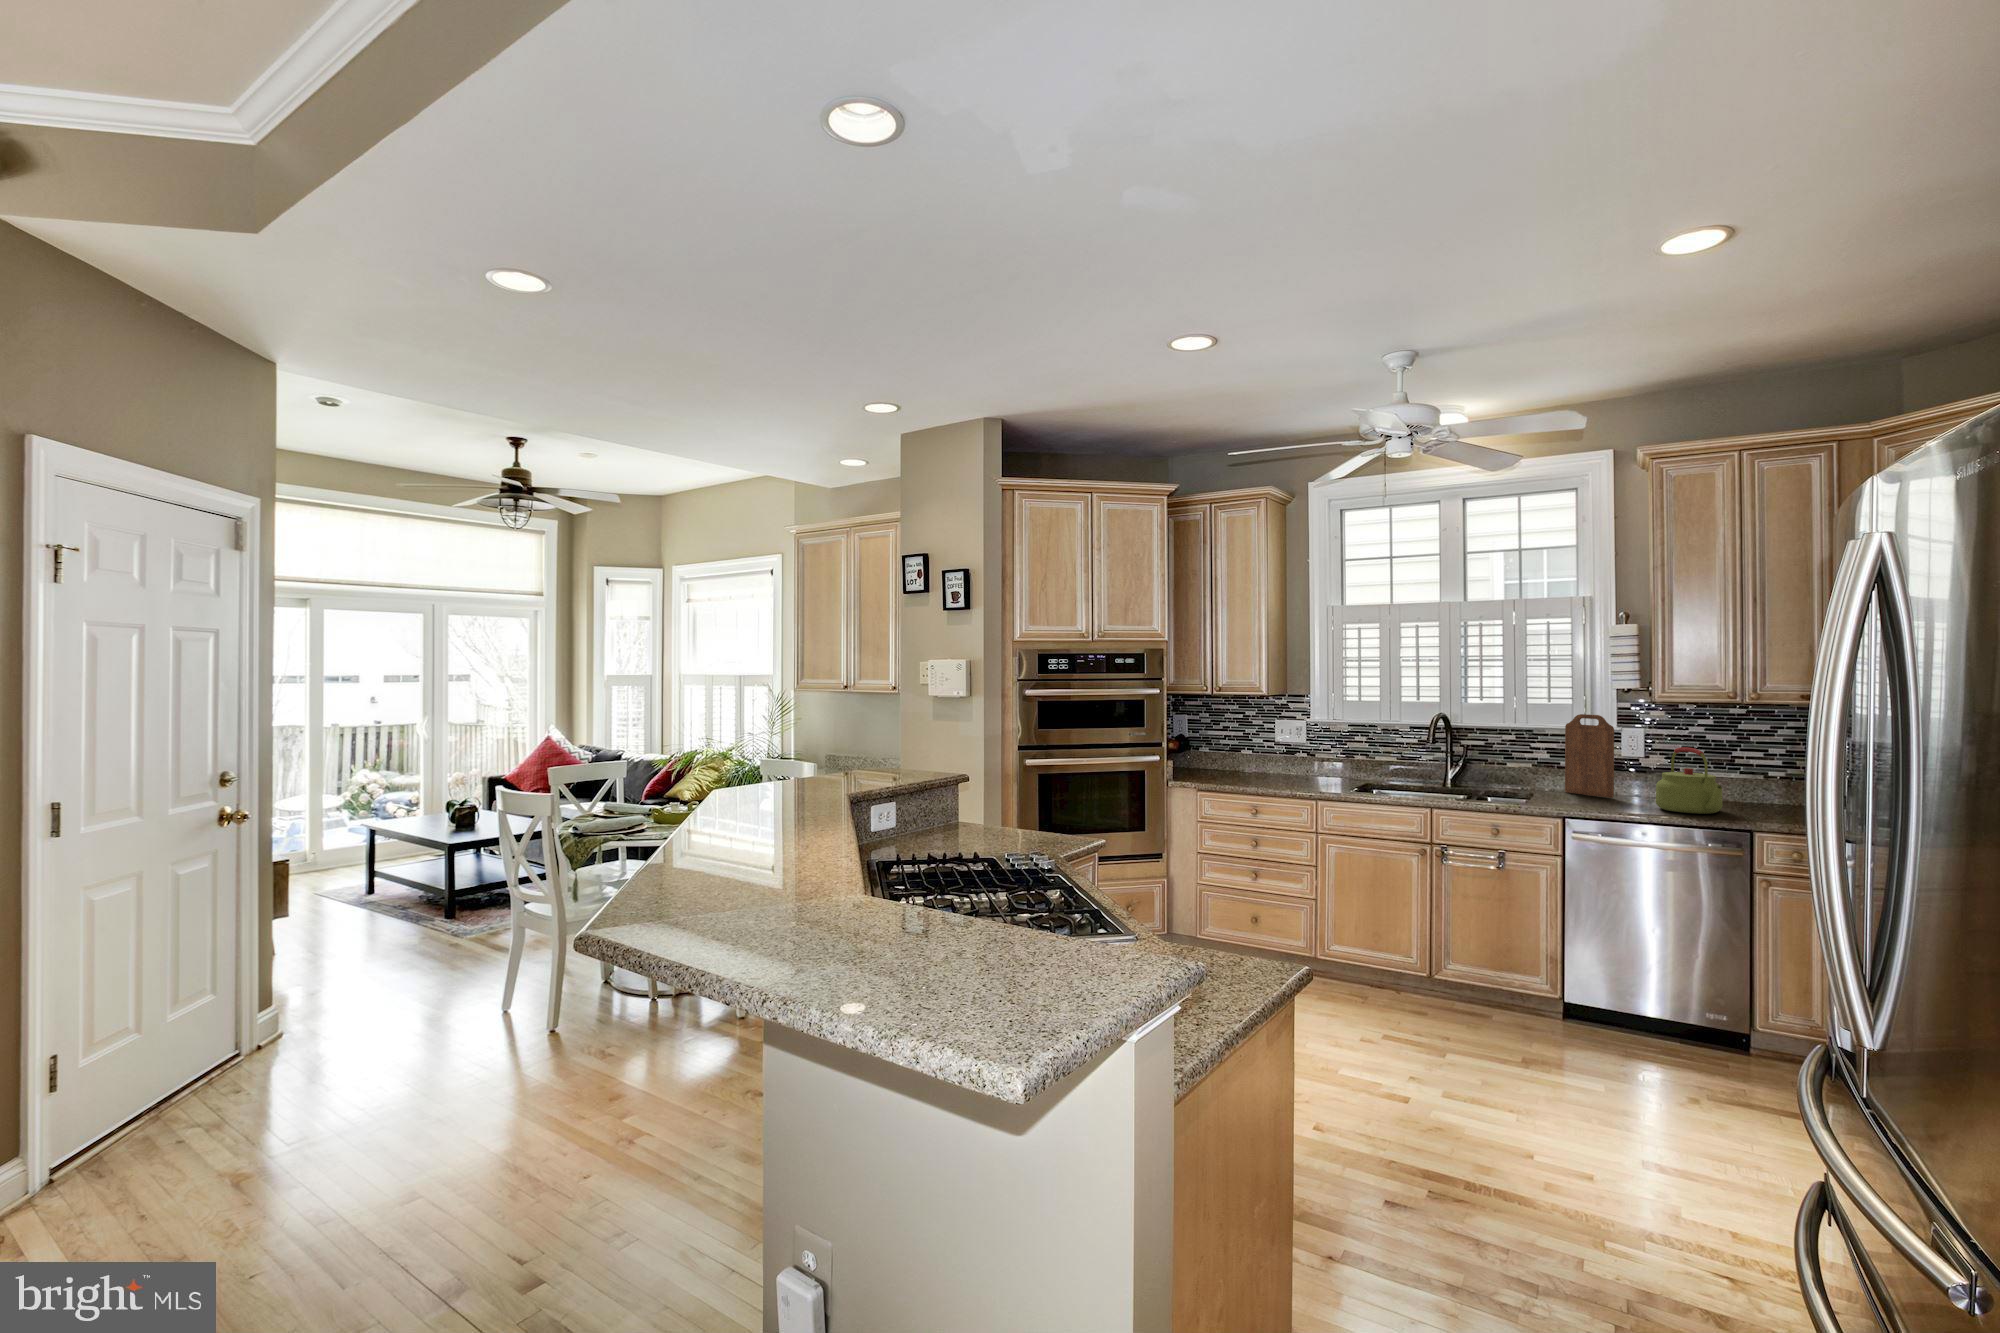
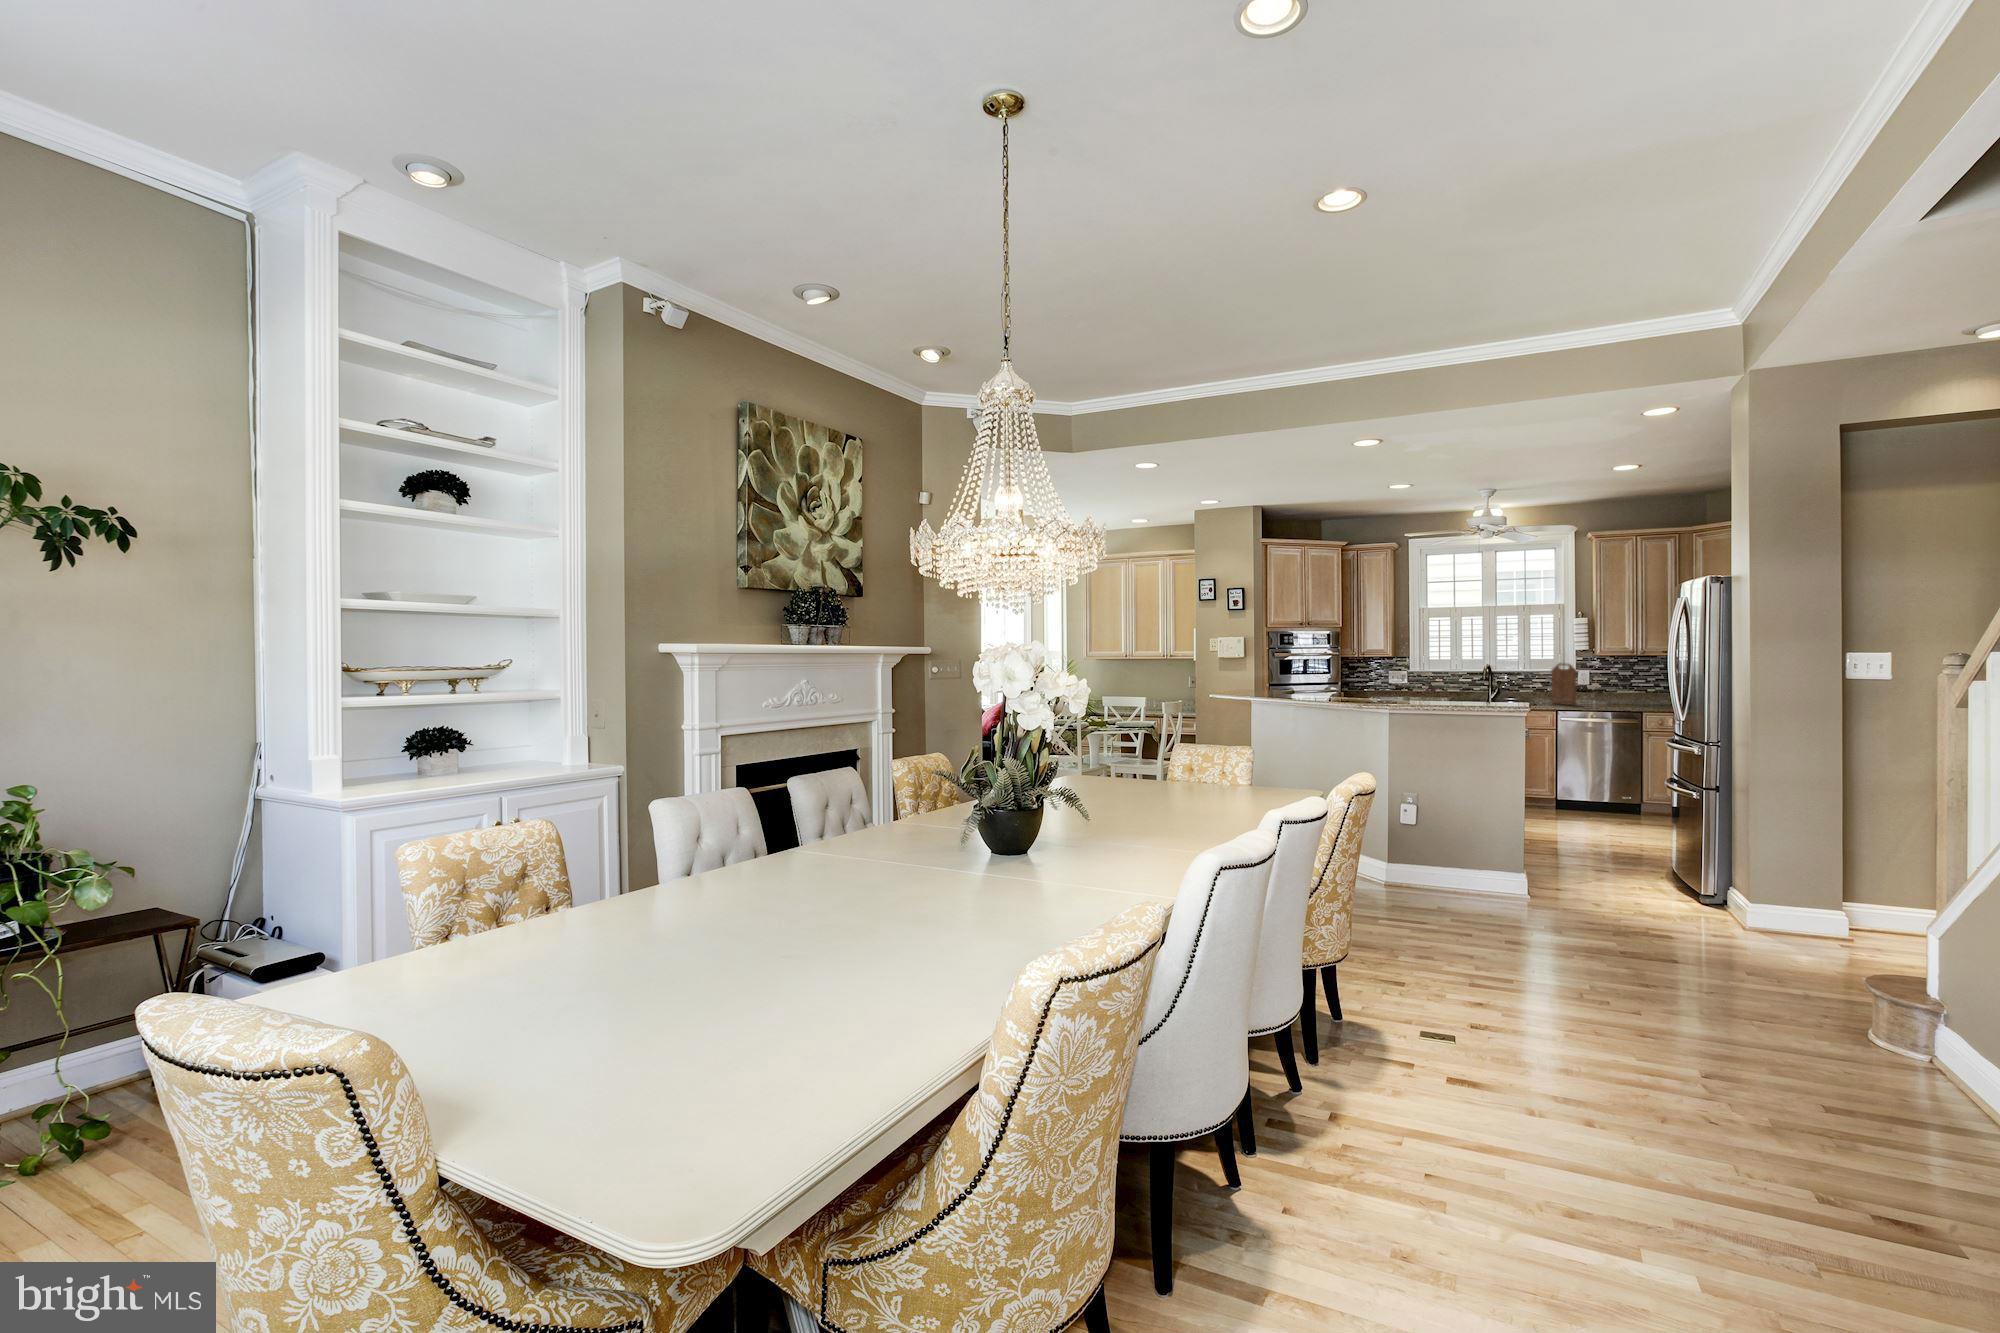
kettle: present [1656,747,1722,814] -> none [1598,677,1629,708]

